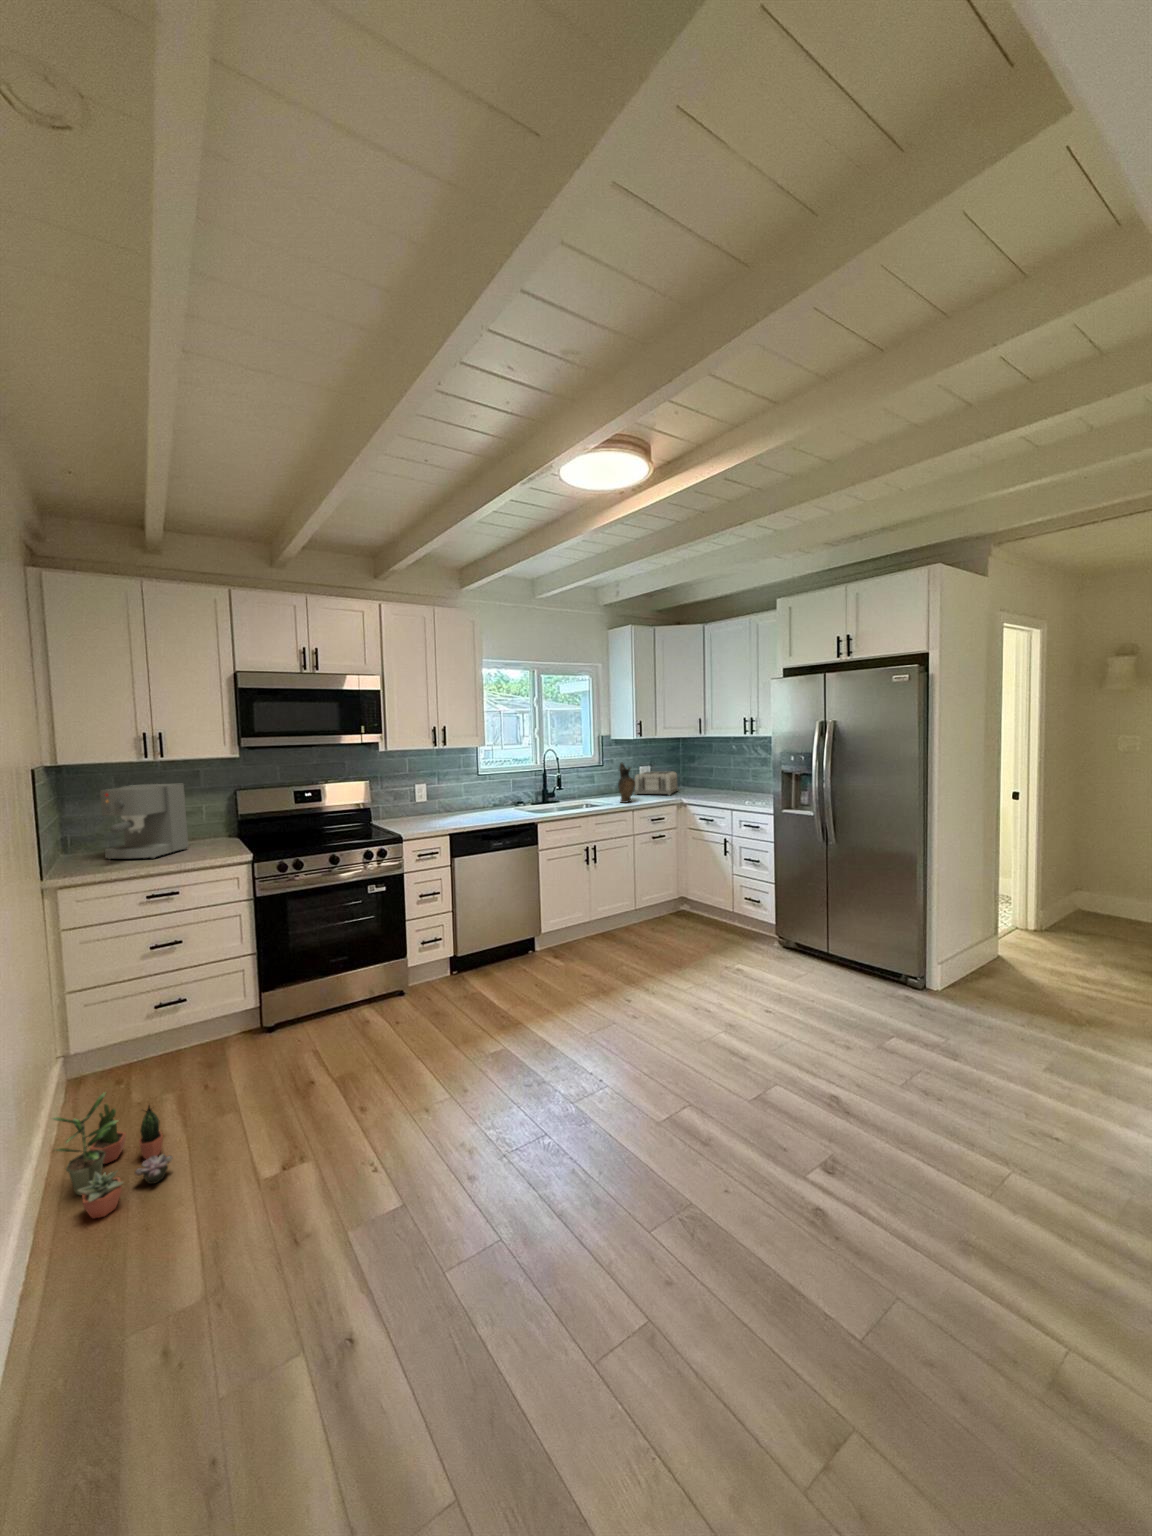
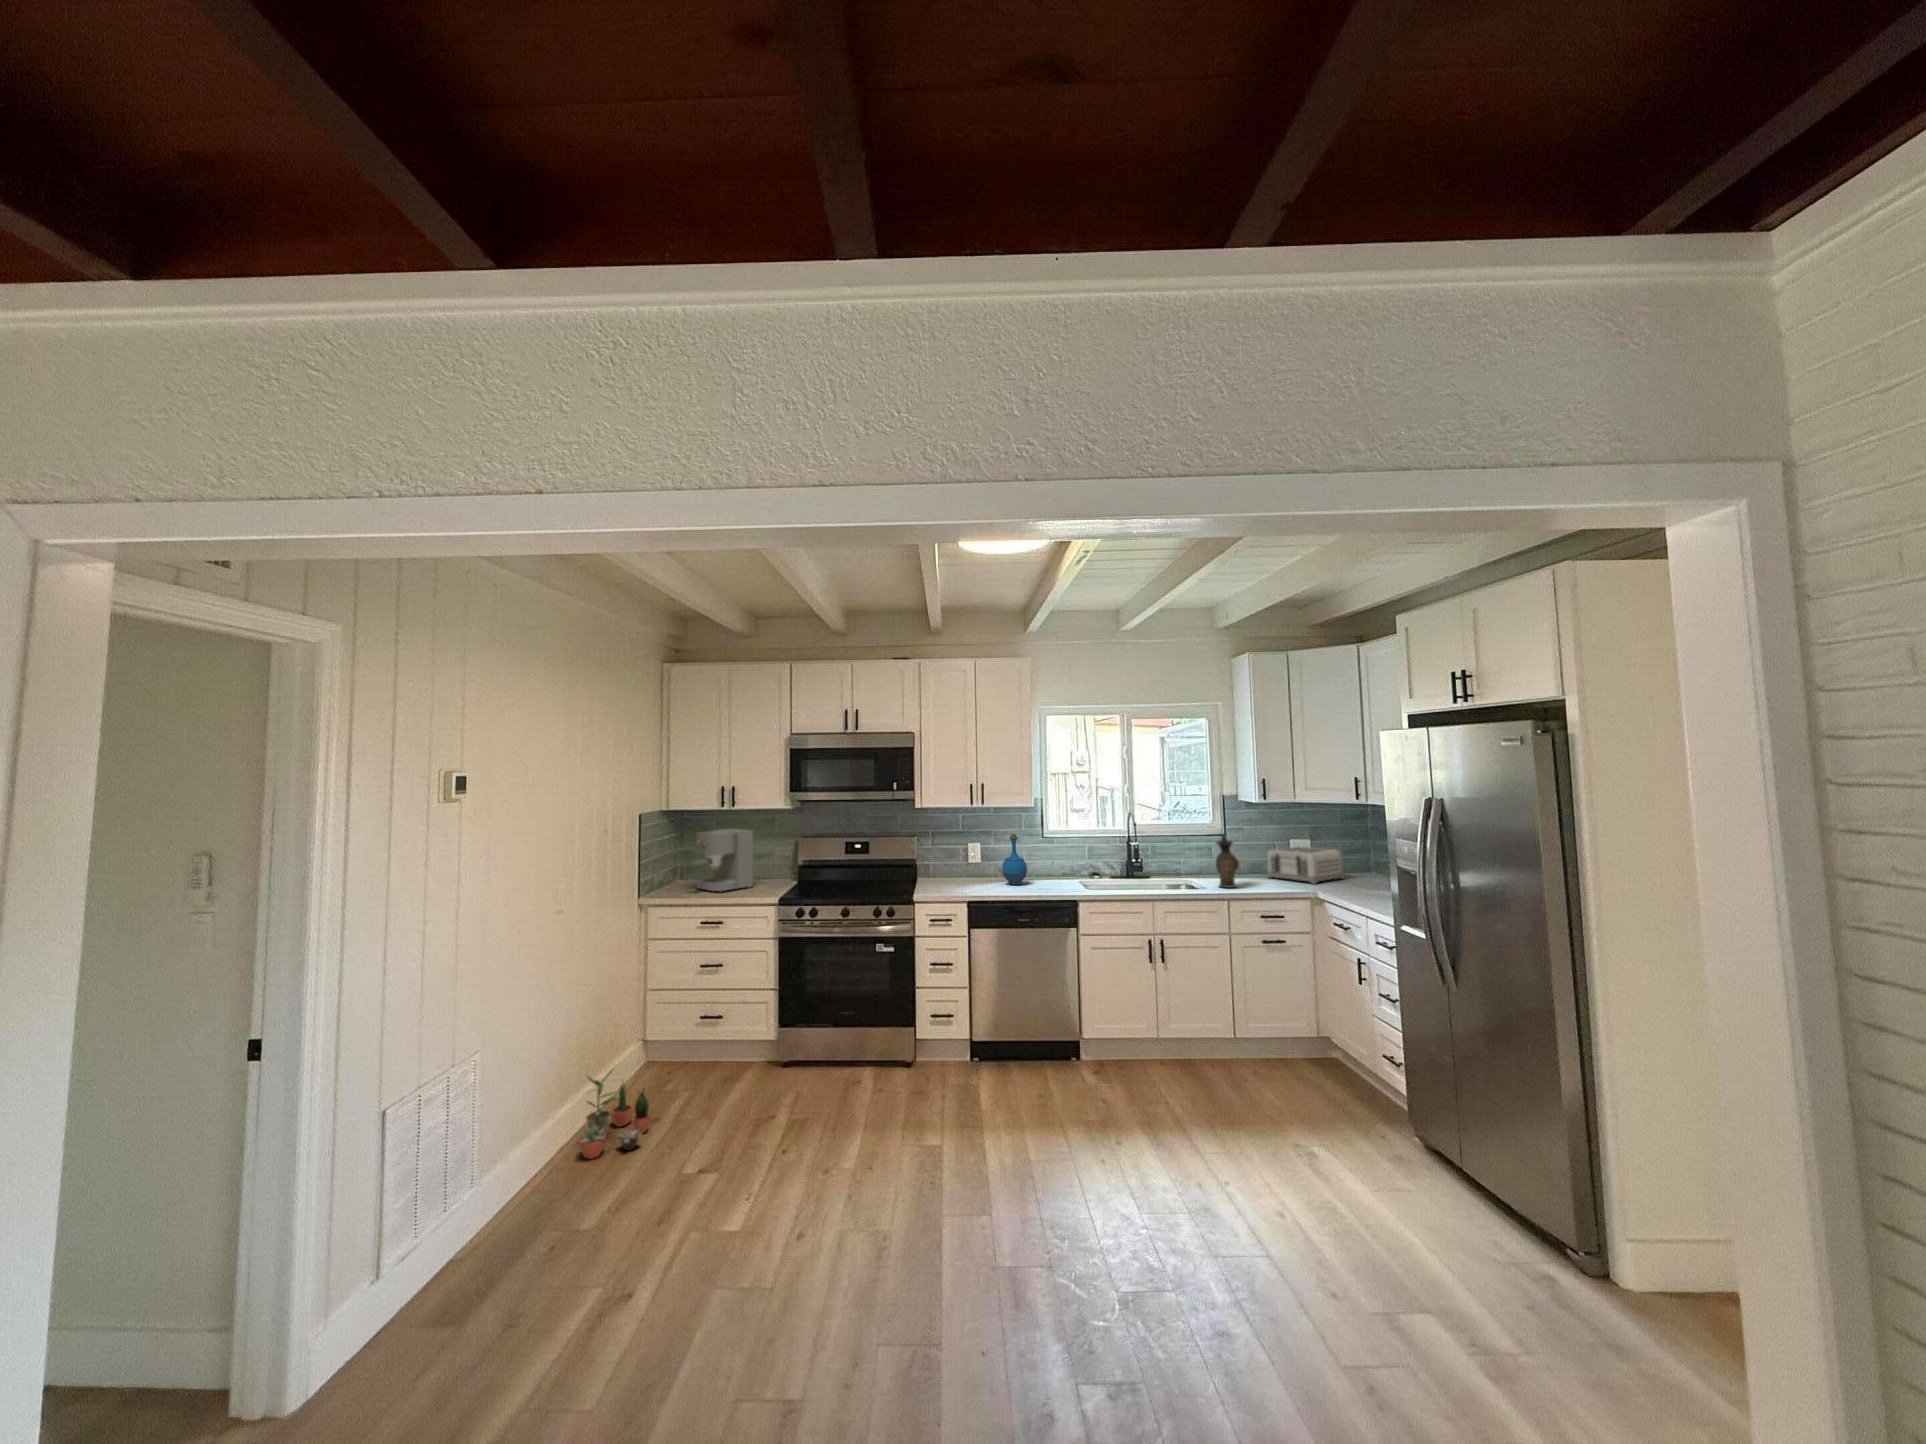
bottle: none [458,772,481,817] -> present [1002,834,1027,885]

